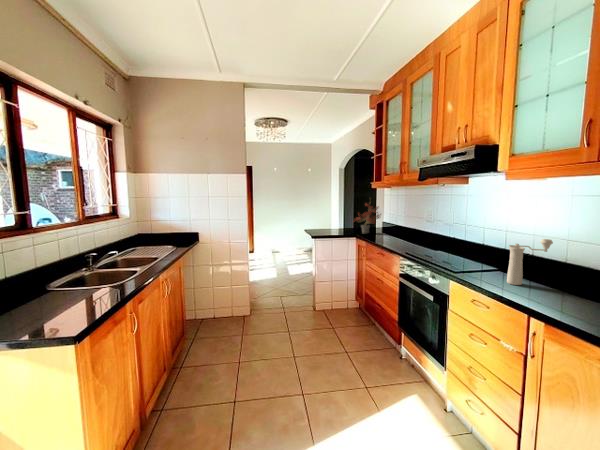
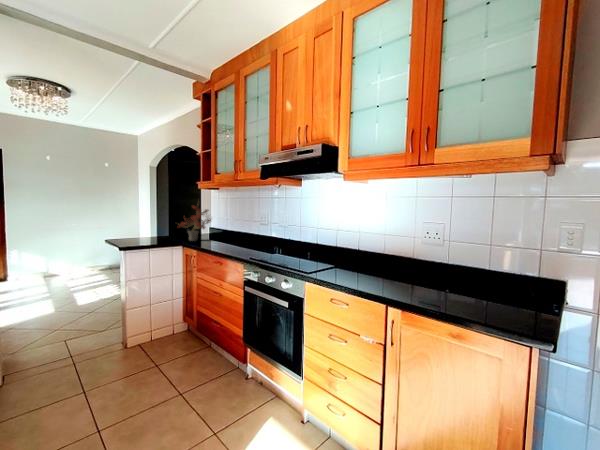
pepper mill: present [507,239,553,285] -> none [355,233,386,278]

